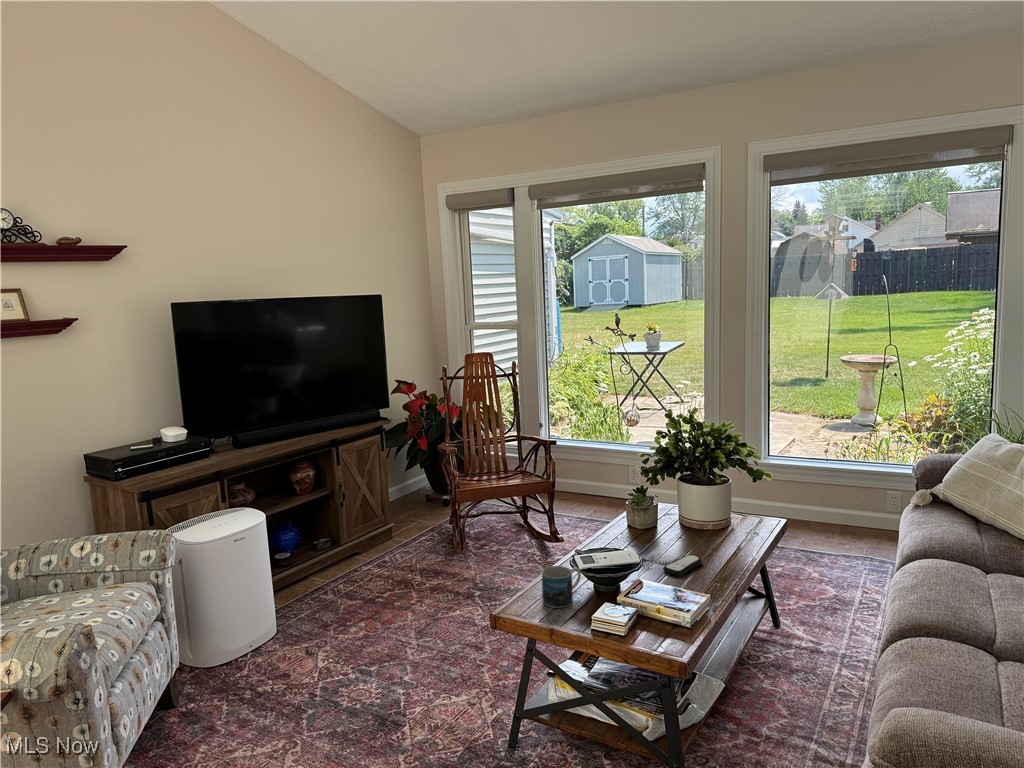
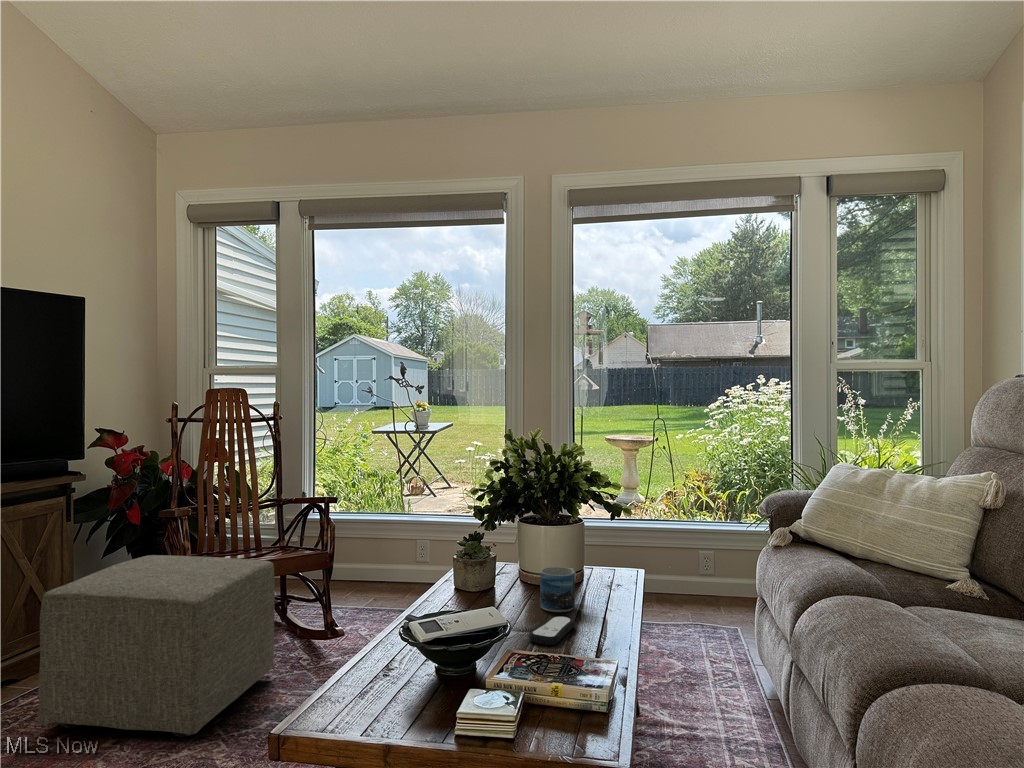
ottoman: none [372,479,514,602] -> present [38,555,275,737]
mug: present [542,566,581,608] -> present [540,567,576,612]

